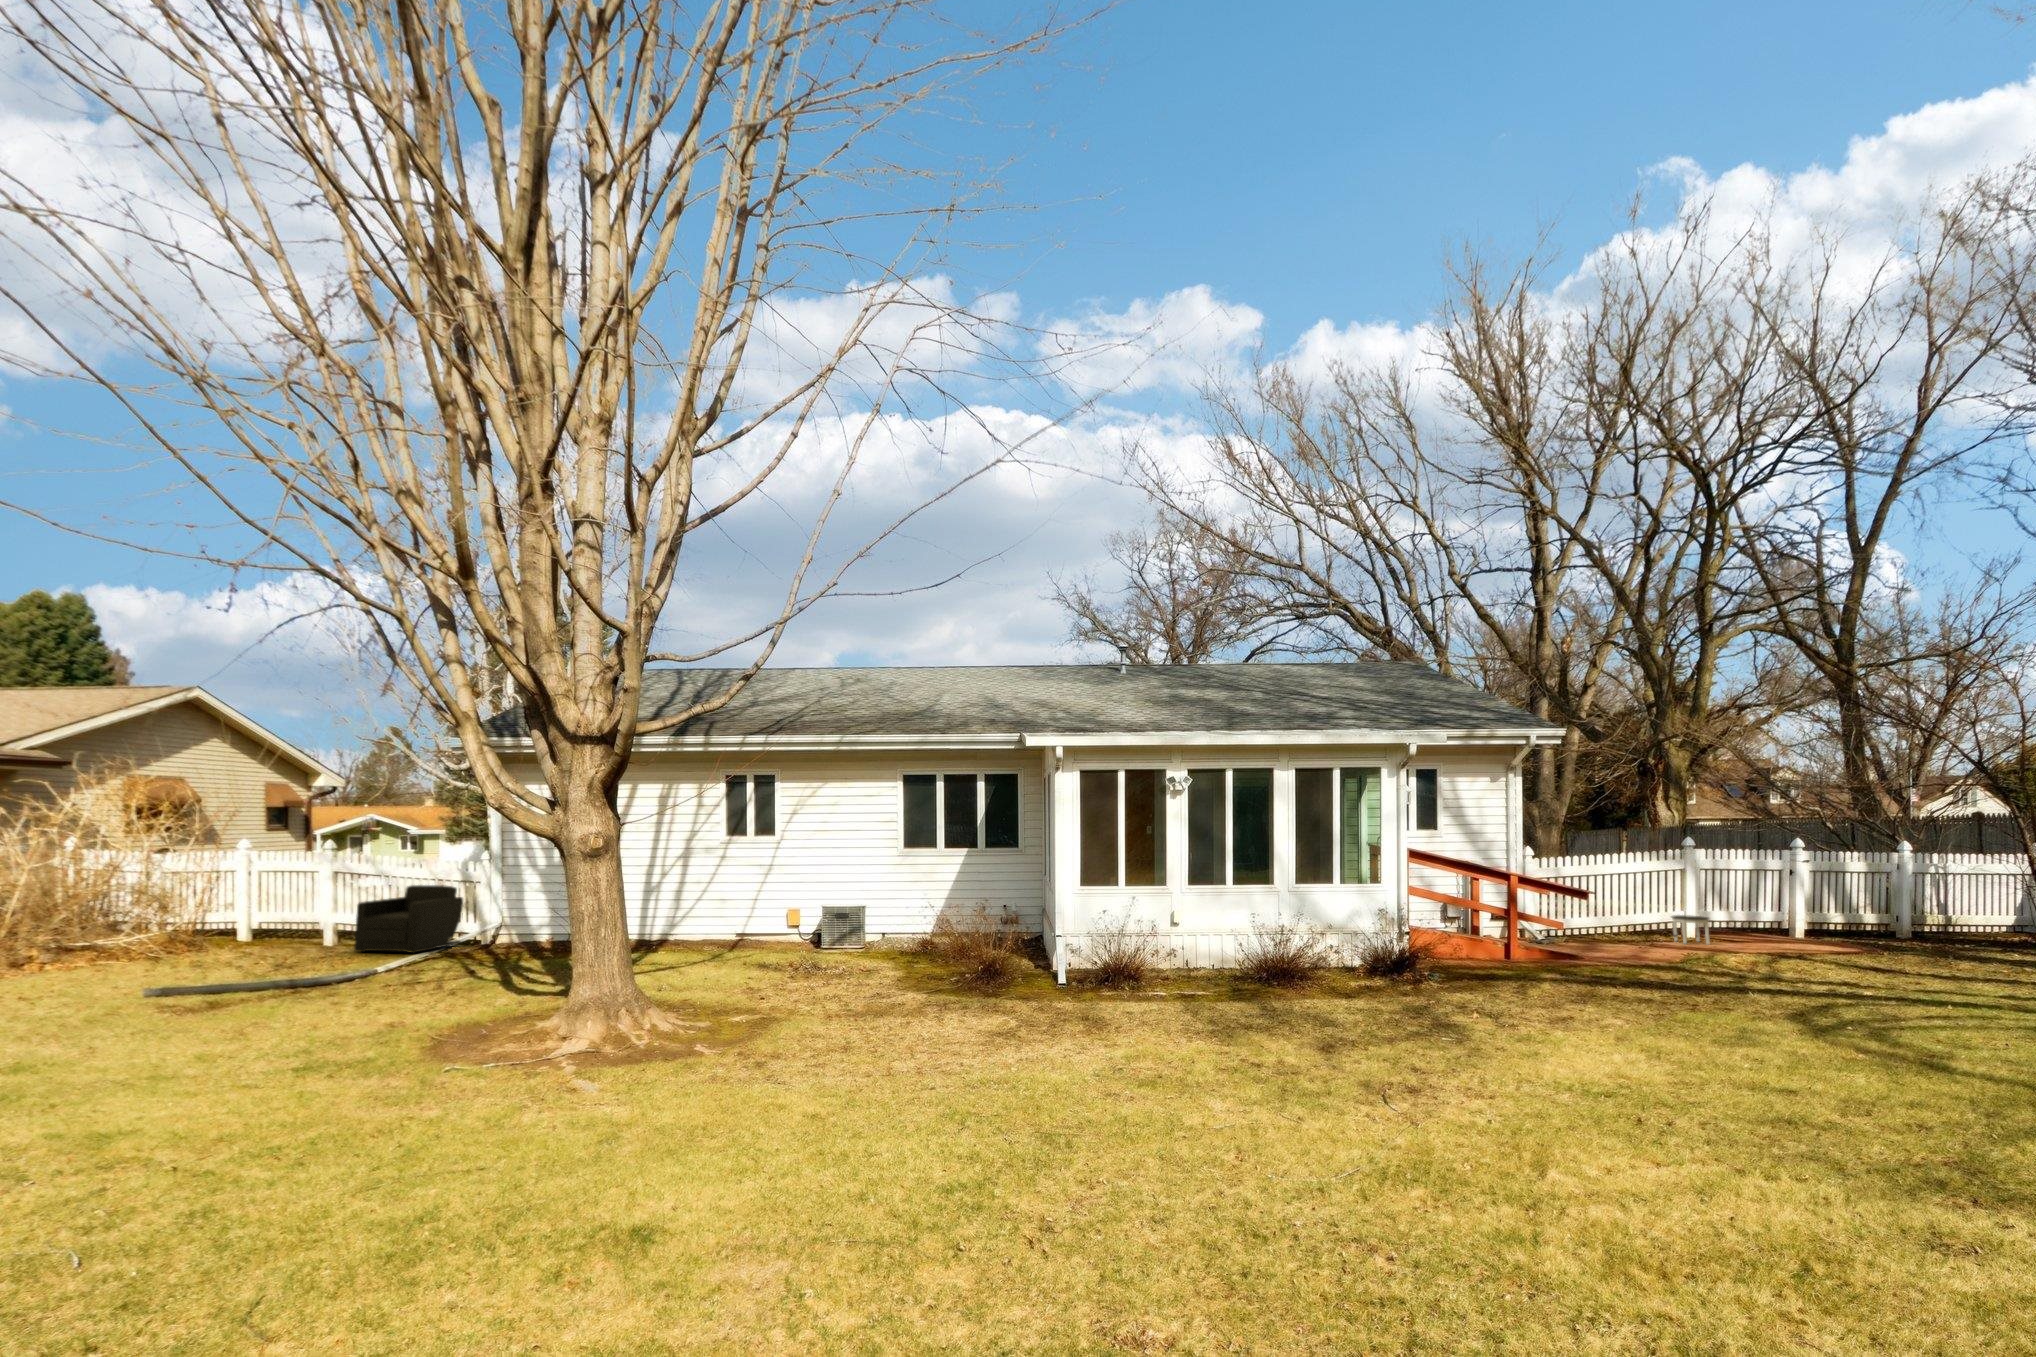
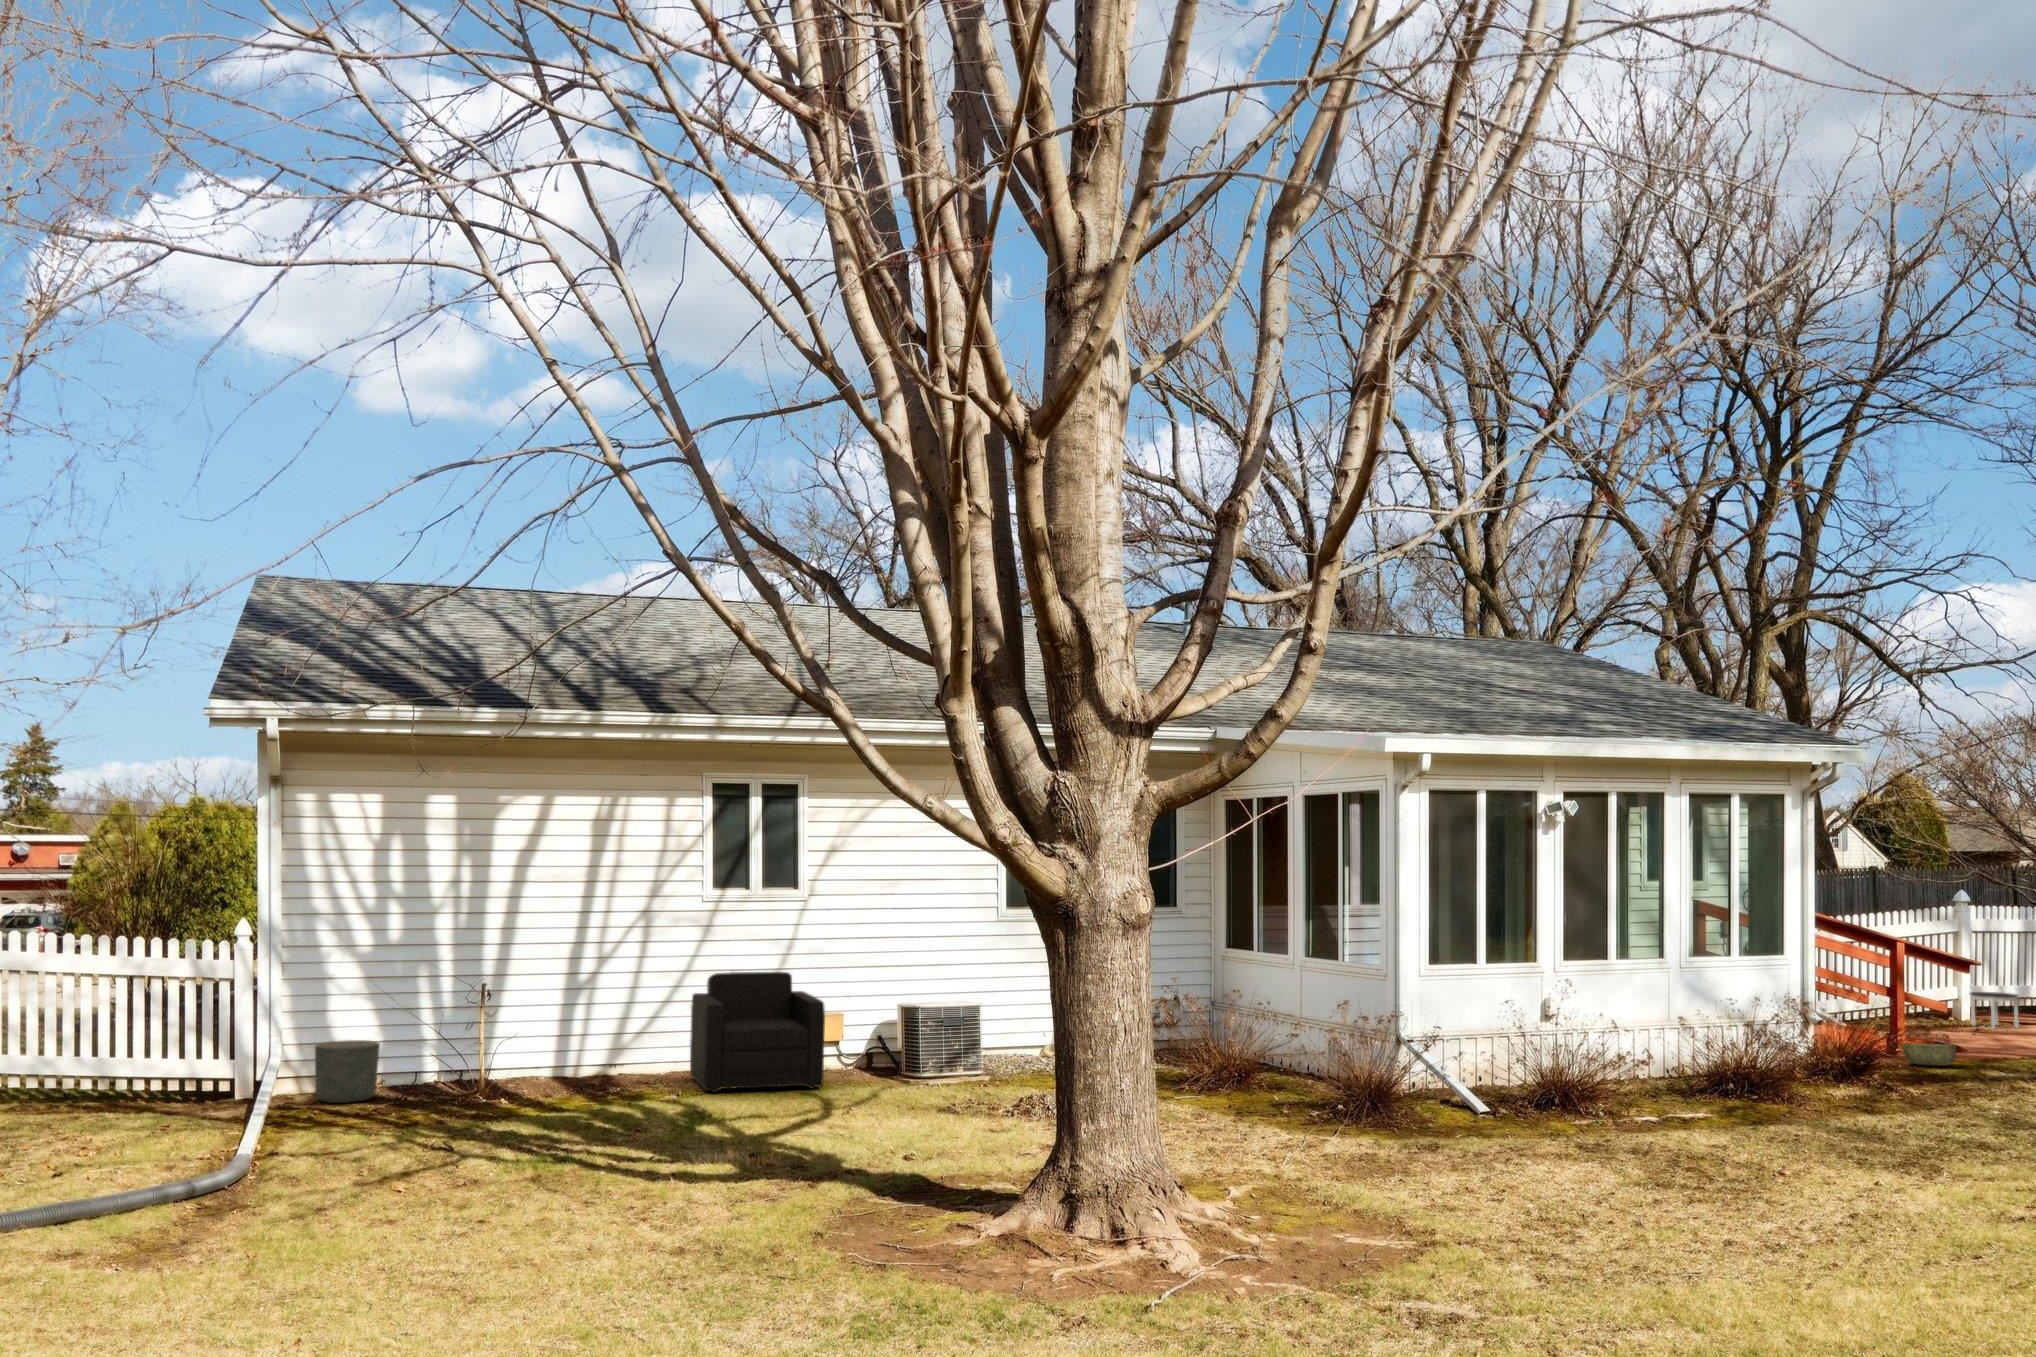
armchair: present [354,885,463,953] -> present [690,972,825,1093]
planter: none [505,915,540,947] -> present [315,1040,380,1103]
woven basket: none [1496,949,1540,969] -> present [1901,1043,1957,1066]

